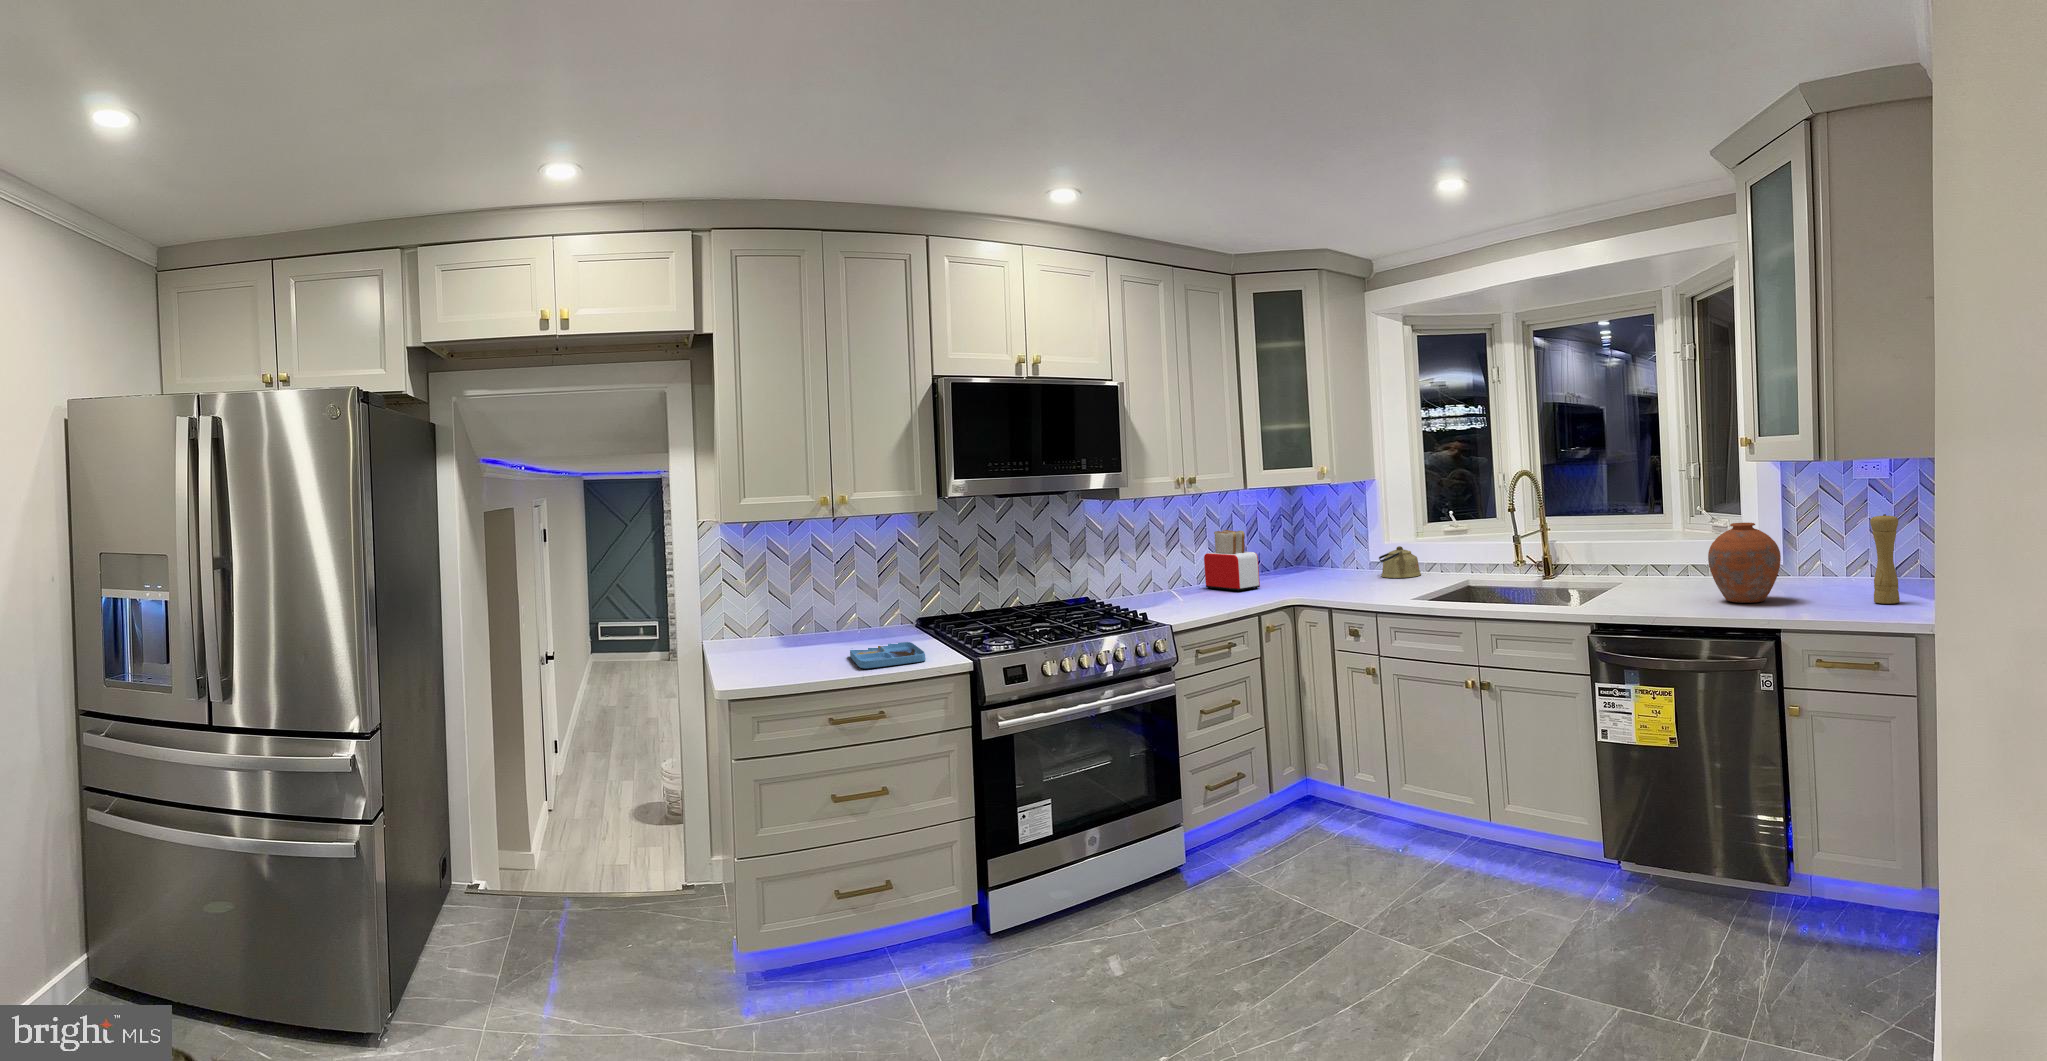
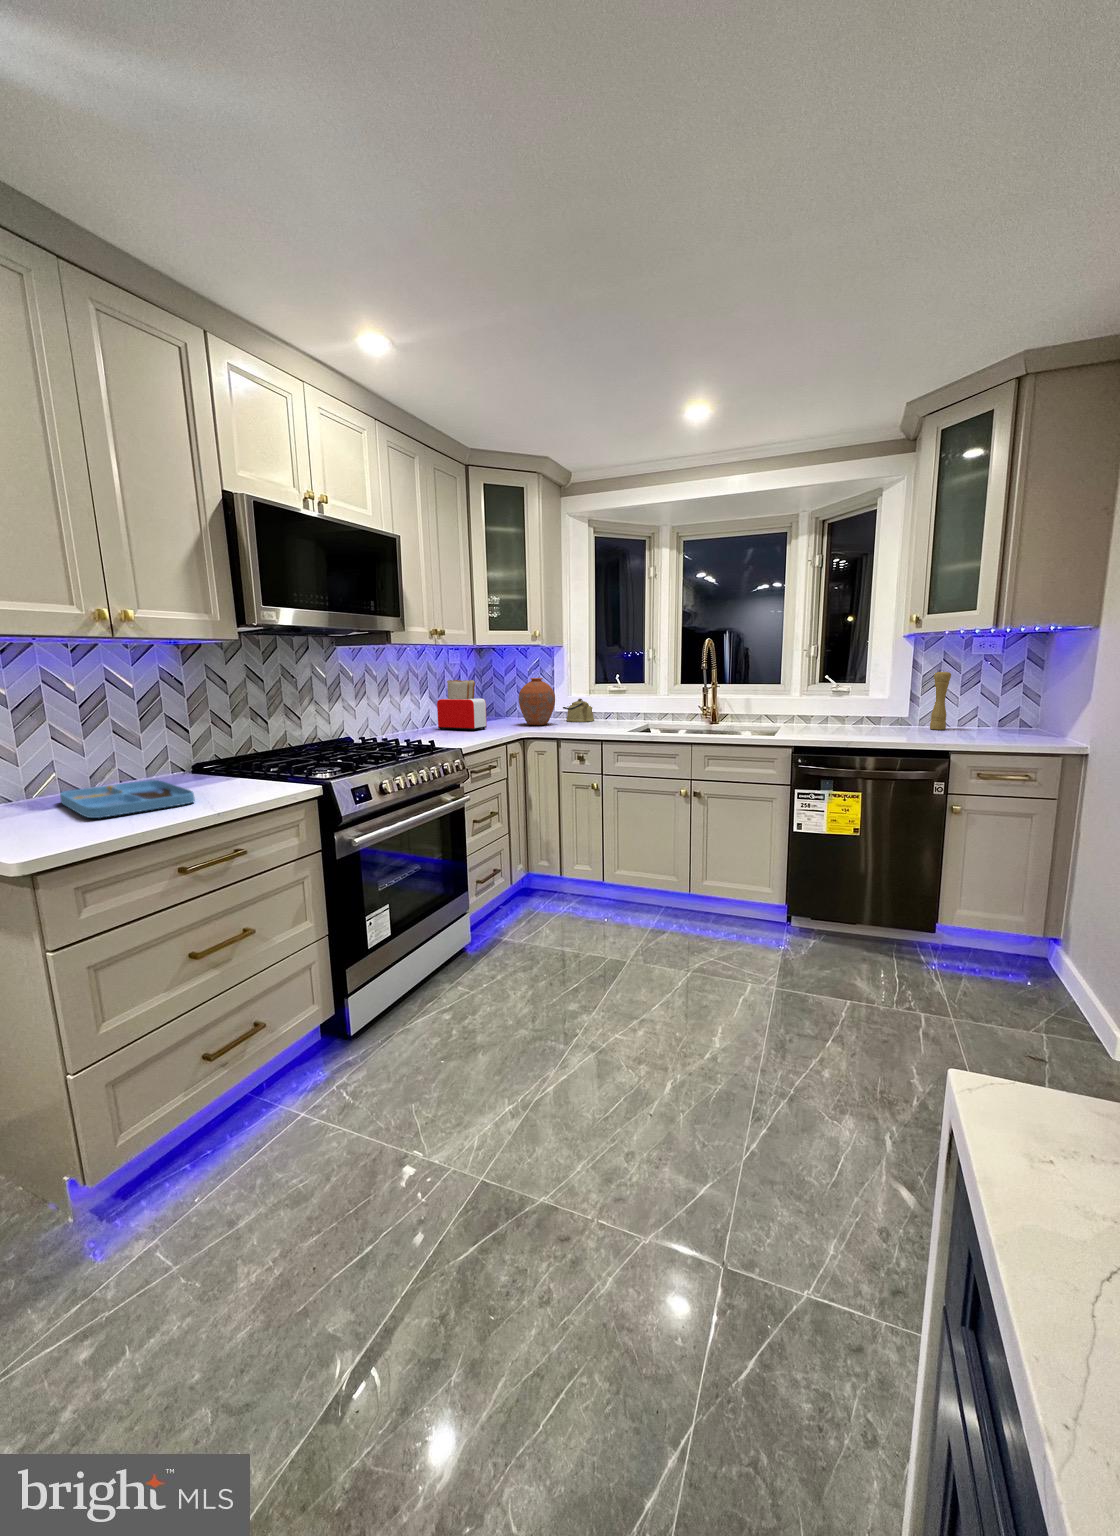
vase: present [1708,523,1781,603] -> present [519,678,555,725]

